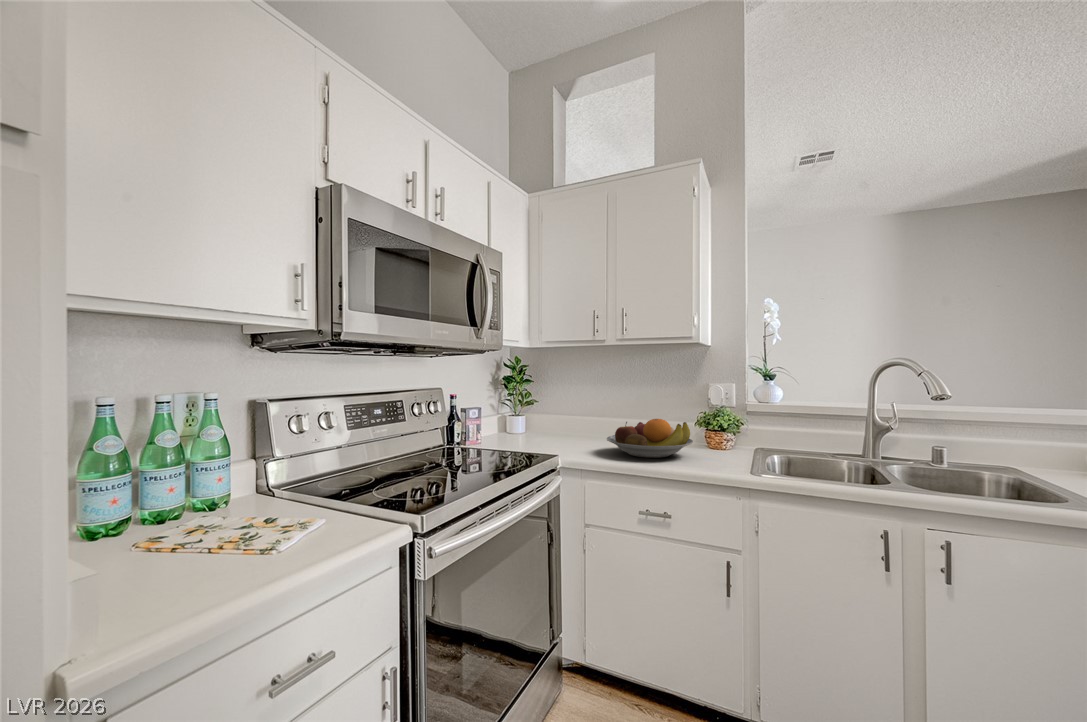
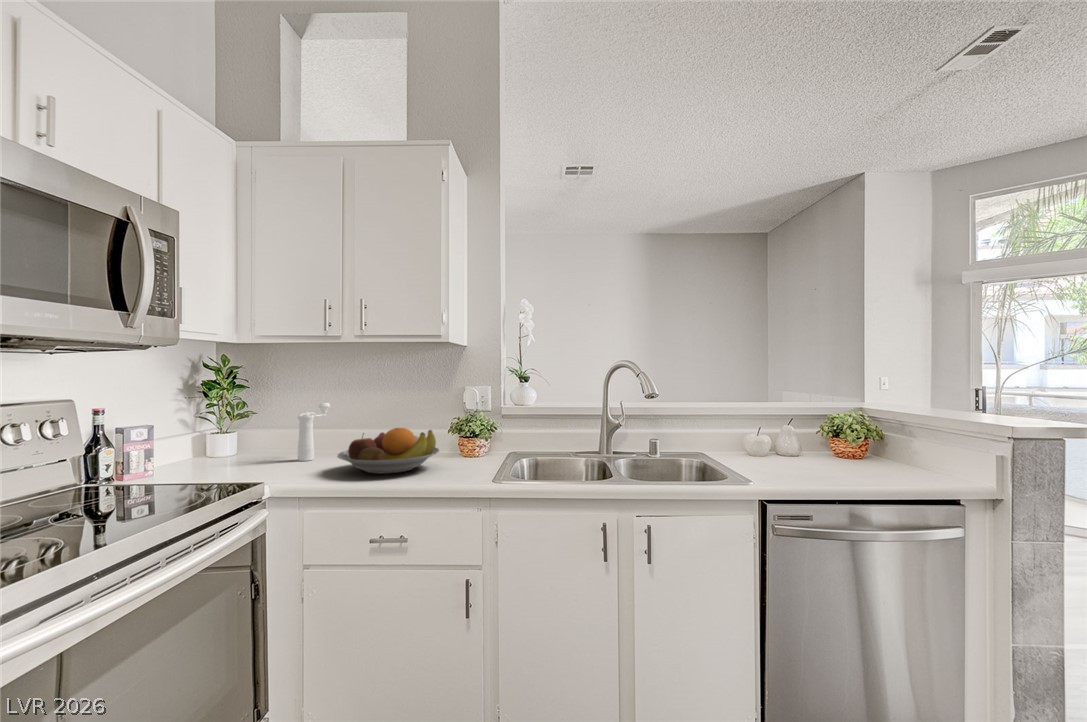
pepper mill: none [572,395,594,442] -> present [298,403,330,461]

